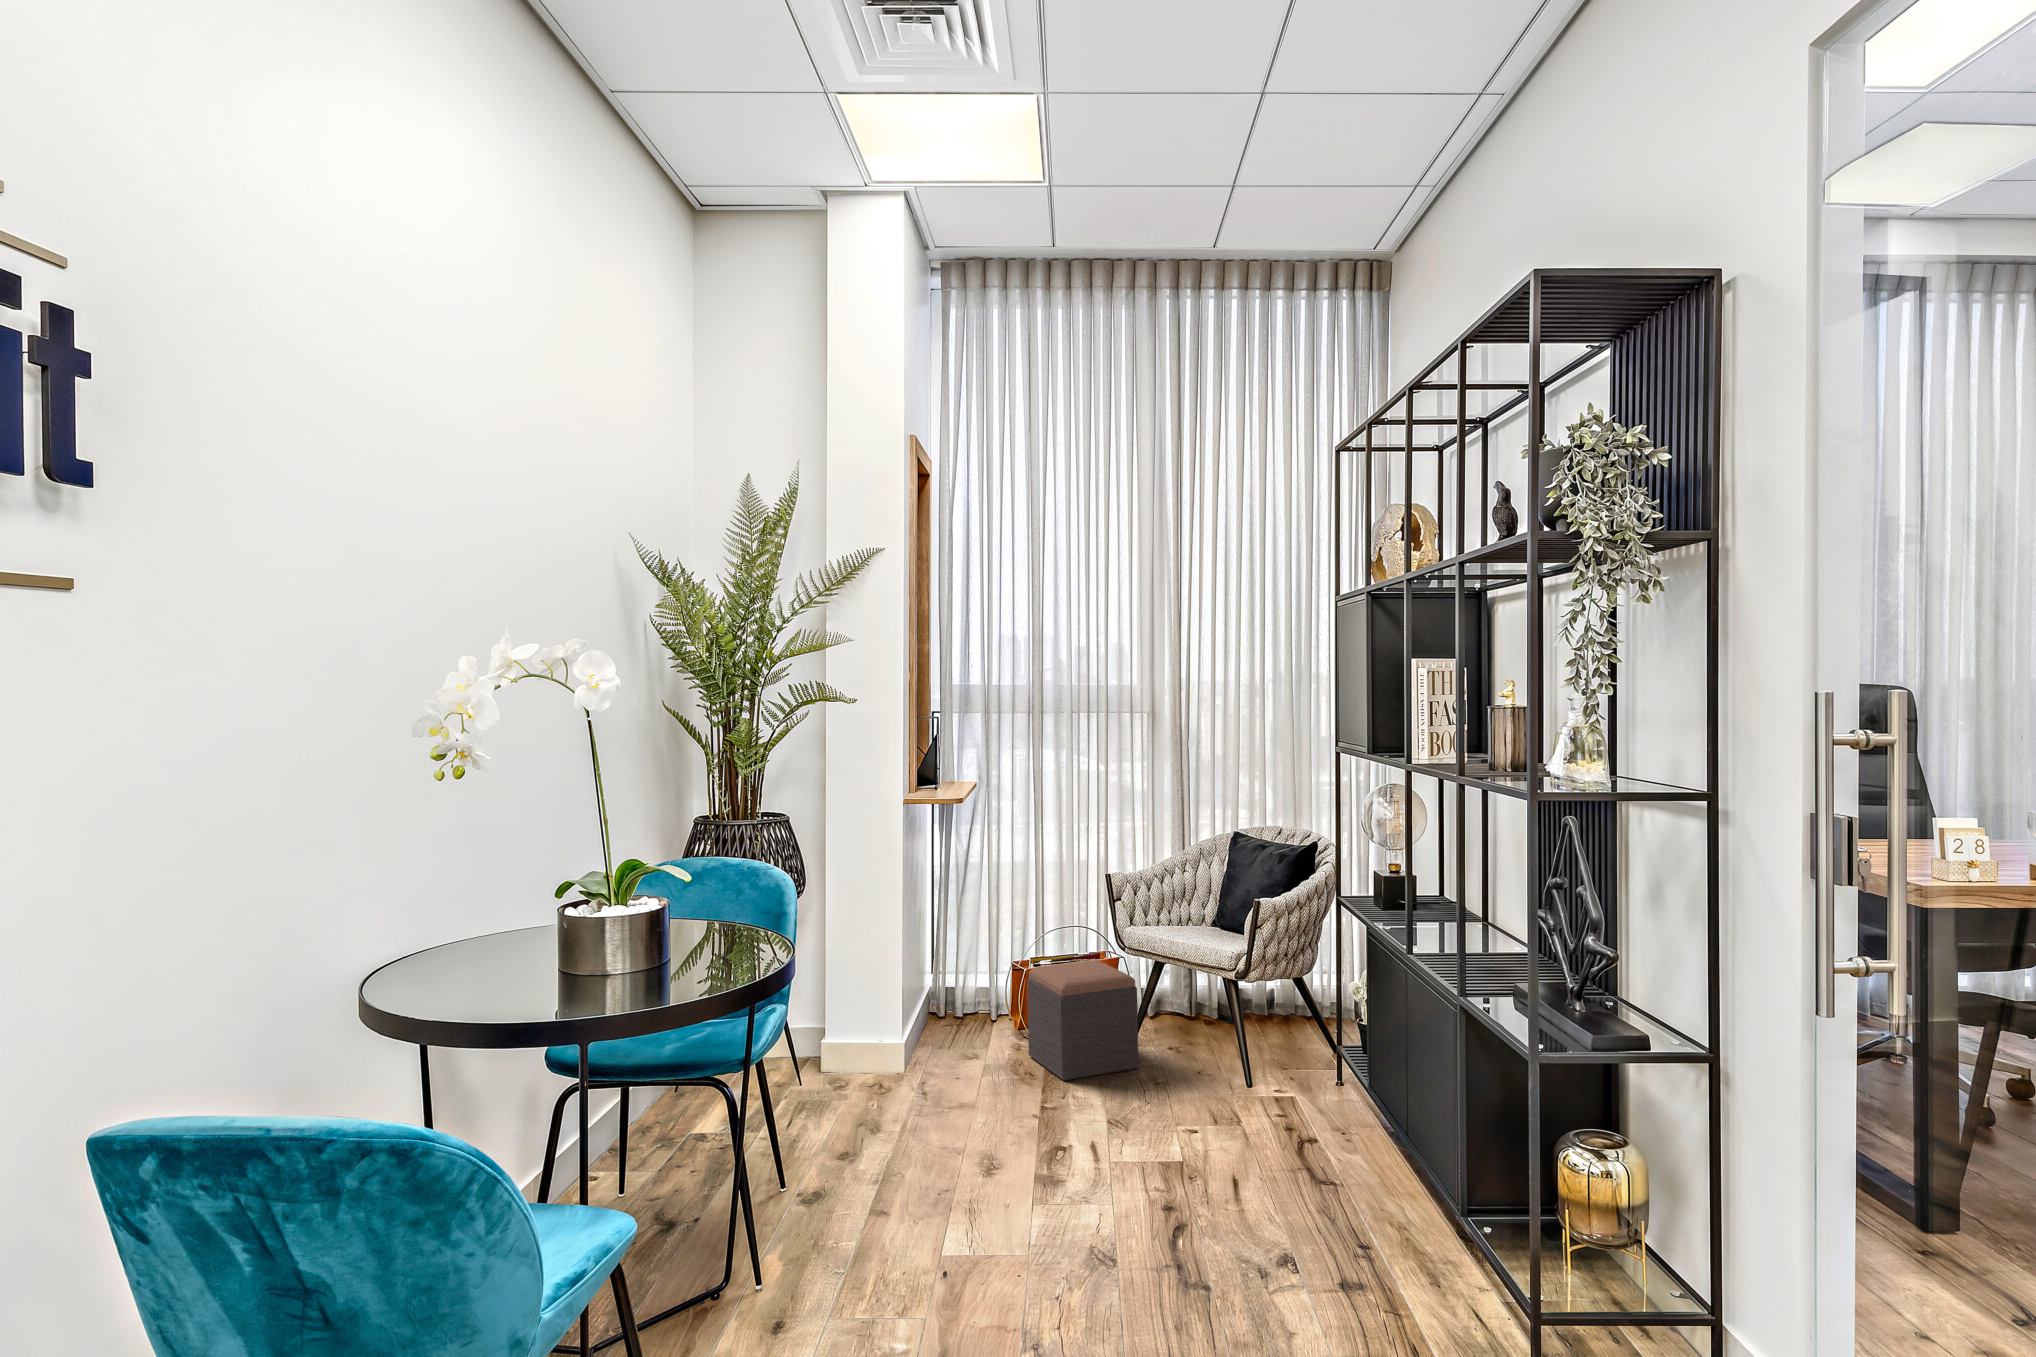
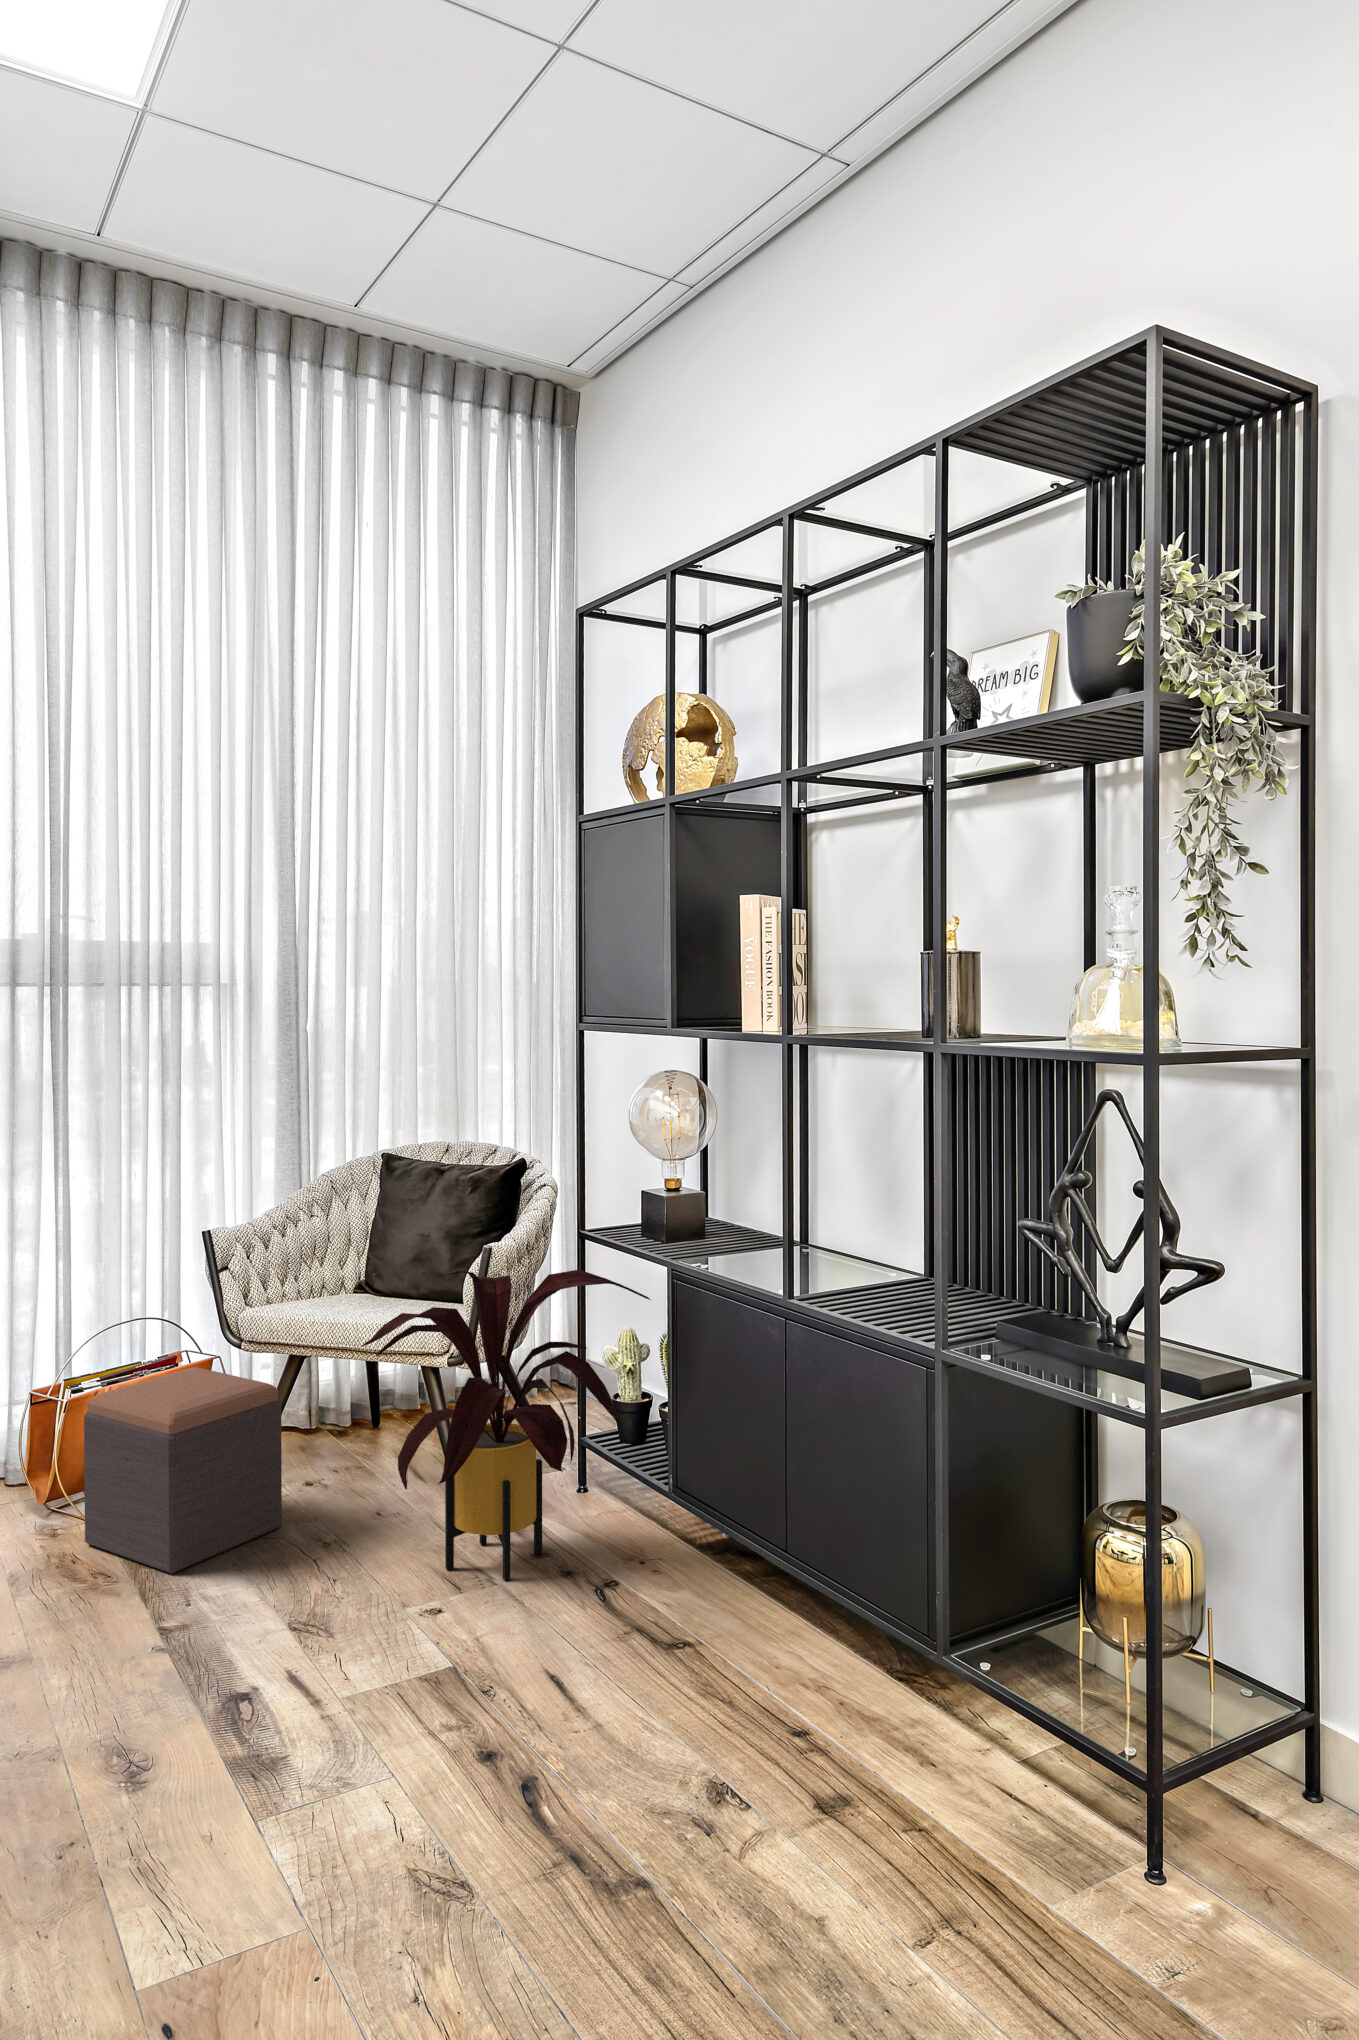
house plant: none [1144,915,1368,1126] -> present [362,1270,651,1581]

